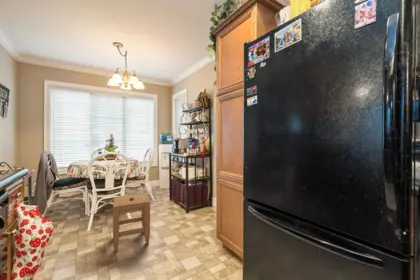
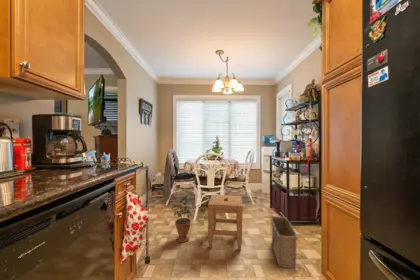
potted plant: none [62,200,90,258] -> present [172,195,192,242]
basket: none [175,205,198,246] -> present [271,216,298,268]

